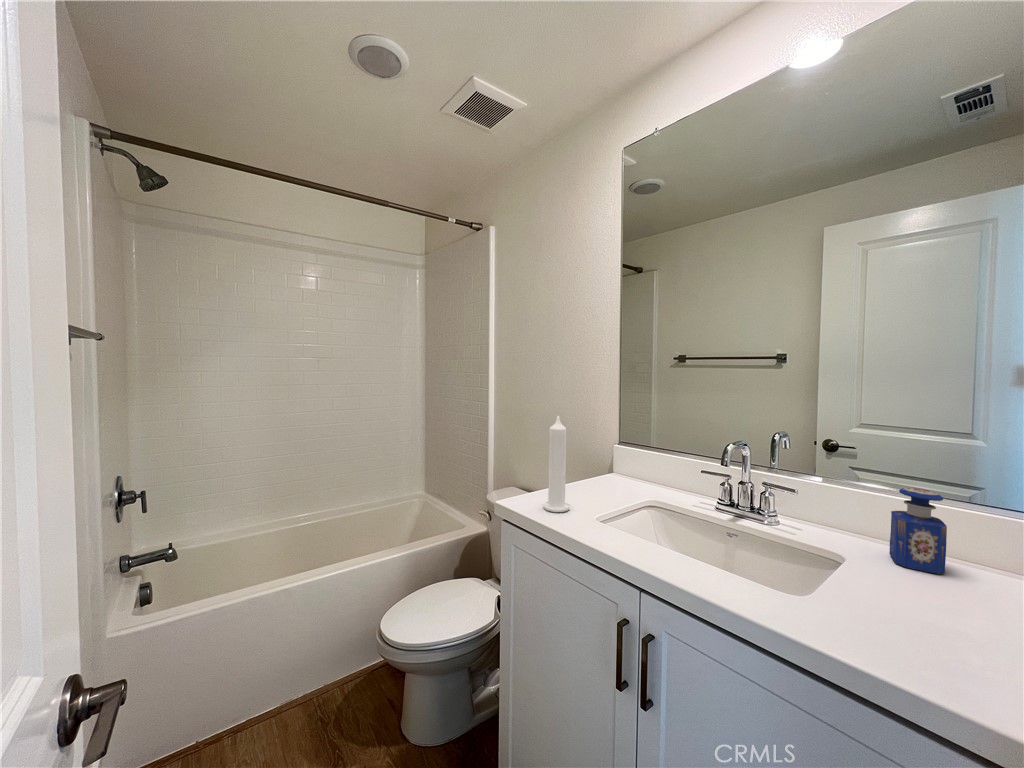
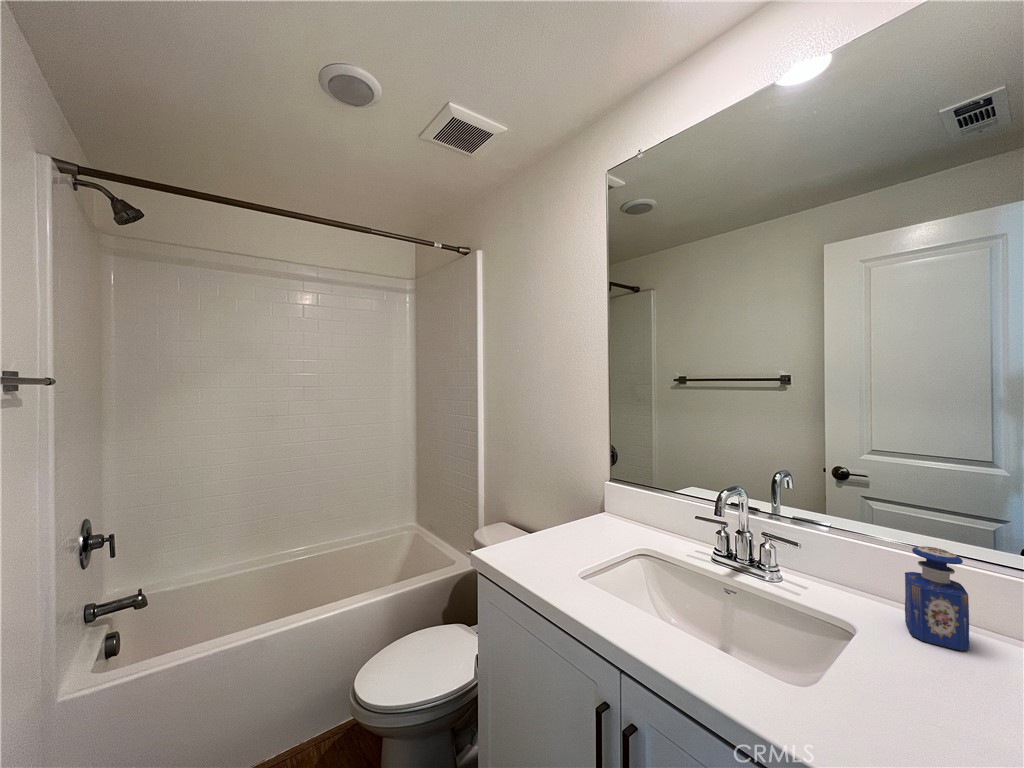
candle: present [543,416,570,512] -> none [521,459,550,566]

